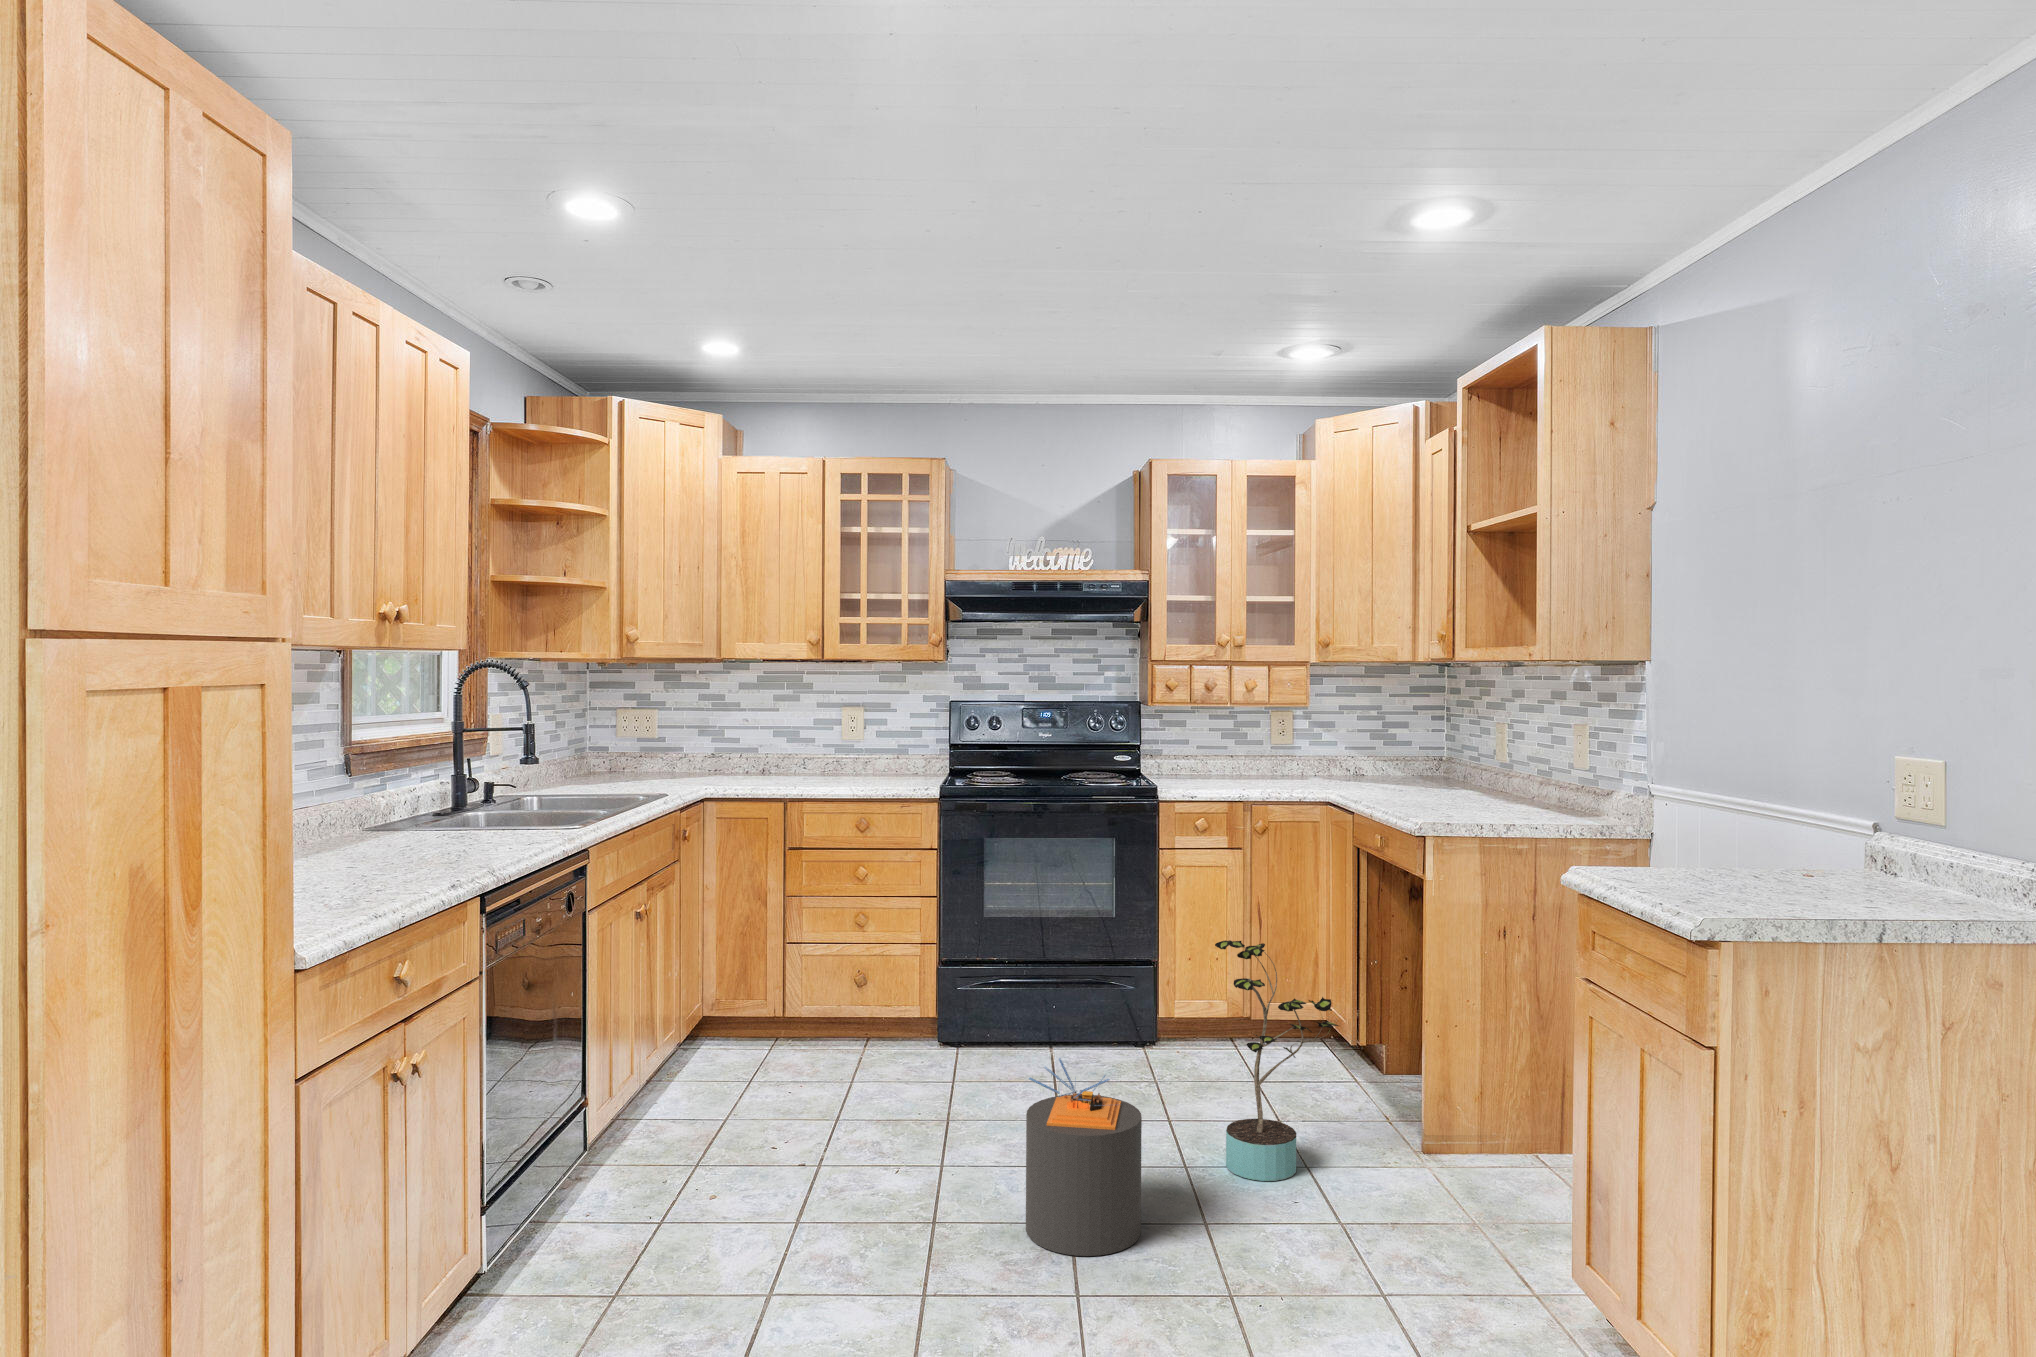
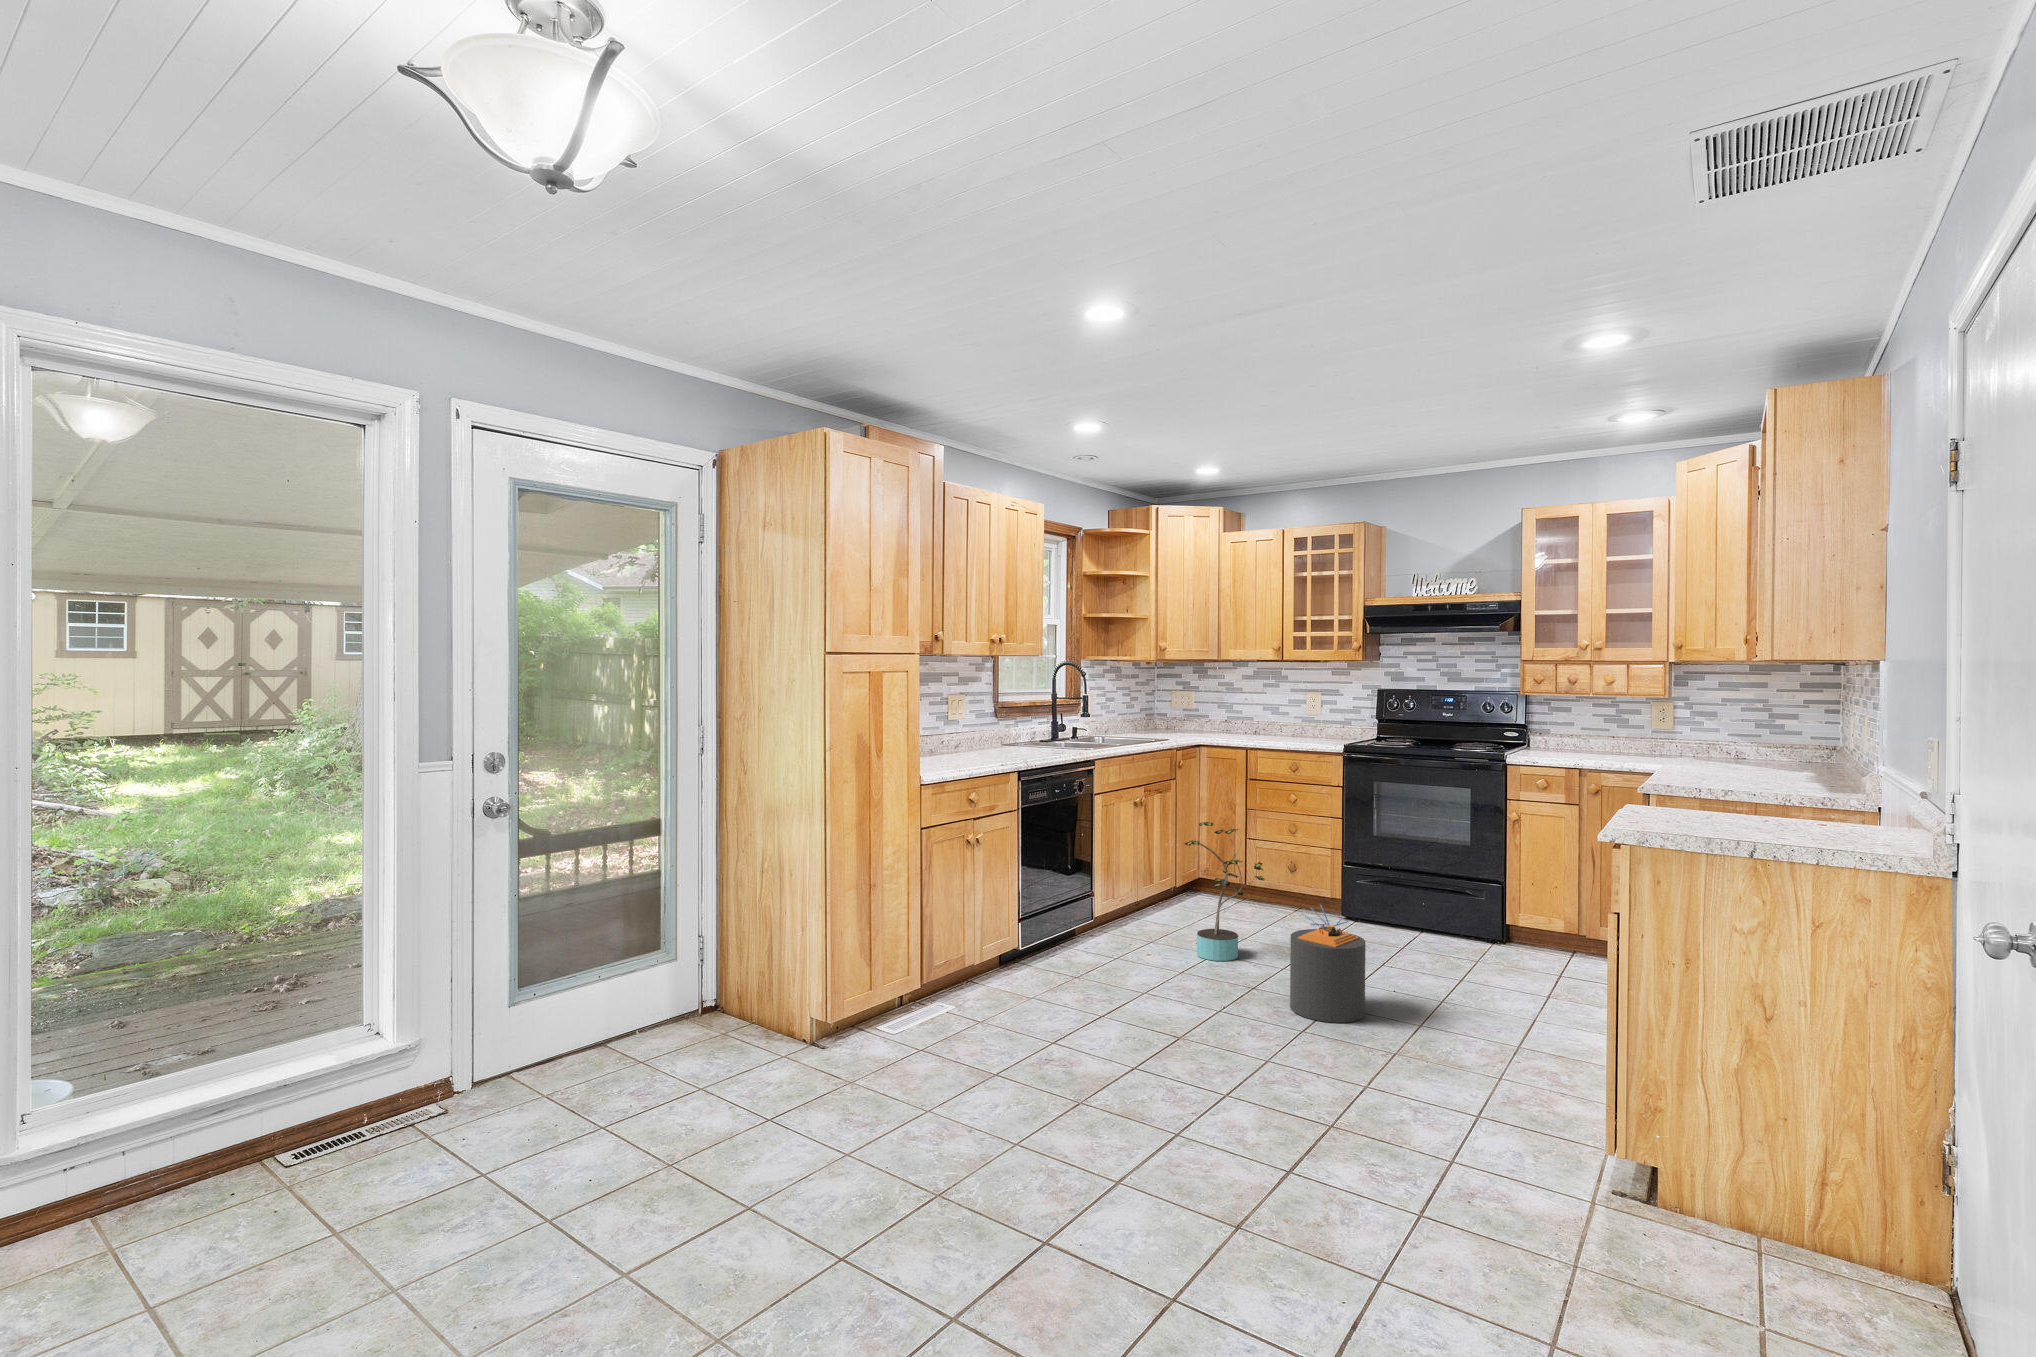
potted plant: present [1215,940,1338,1181] -> present [1185,822,1264,961]

